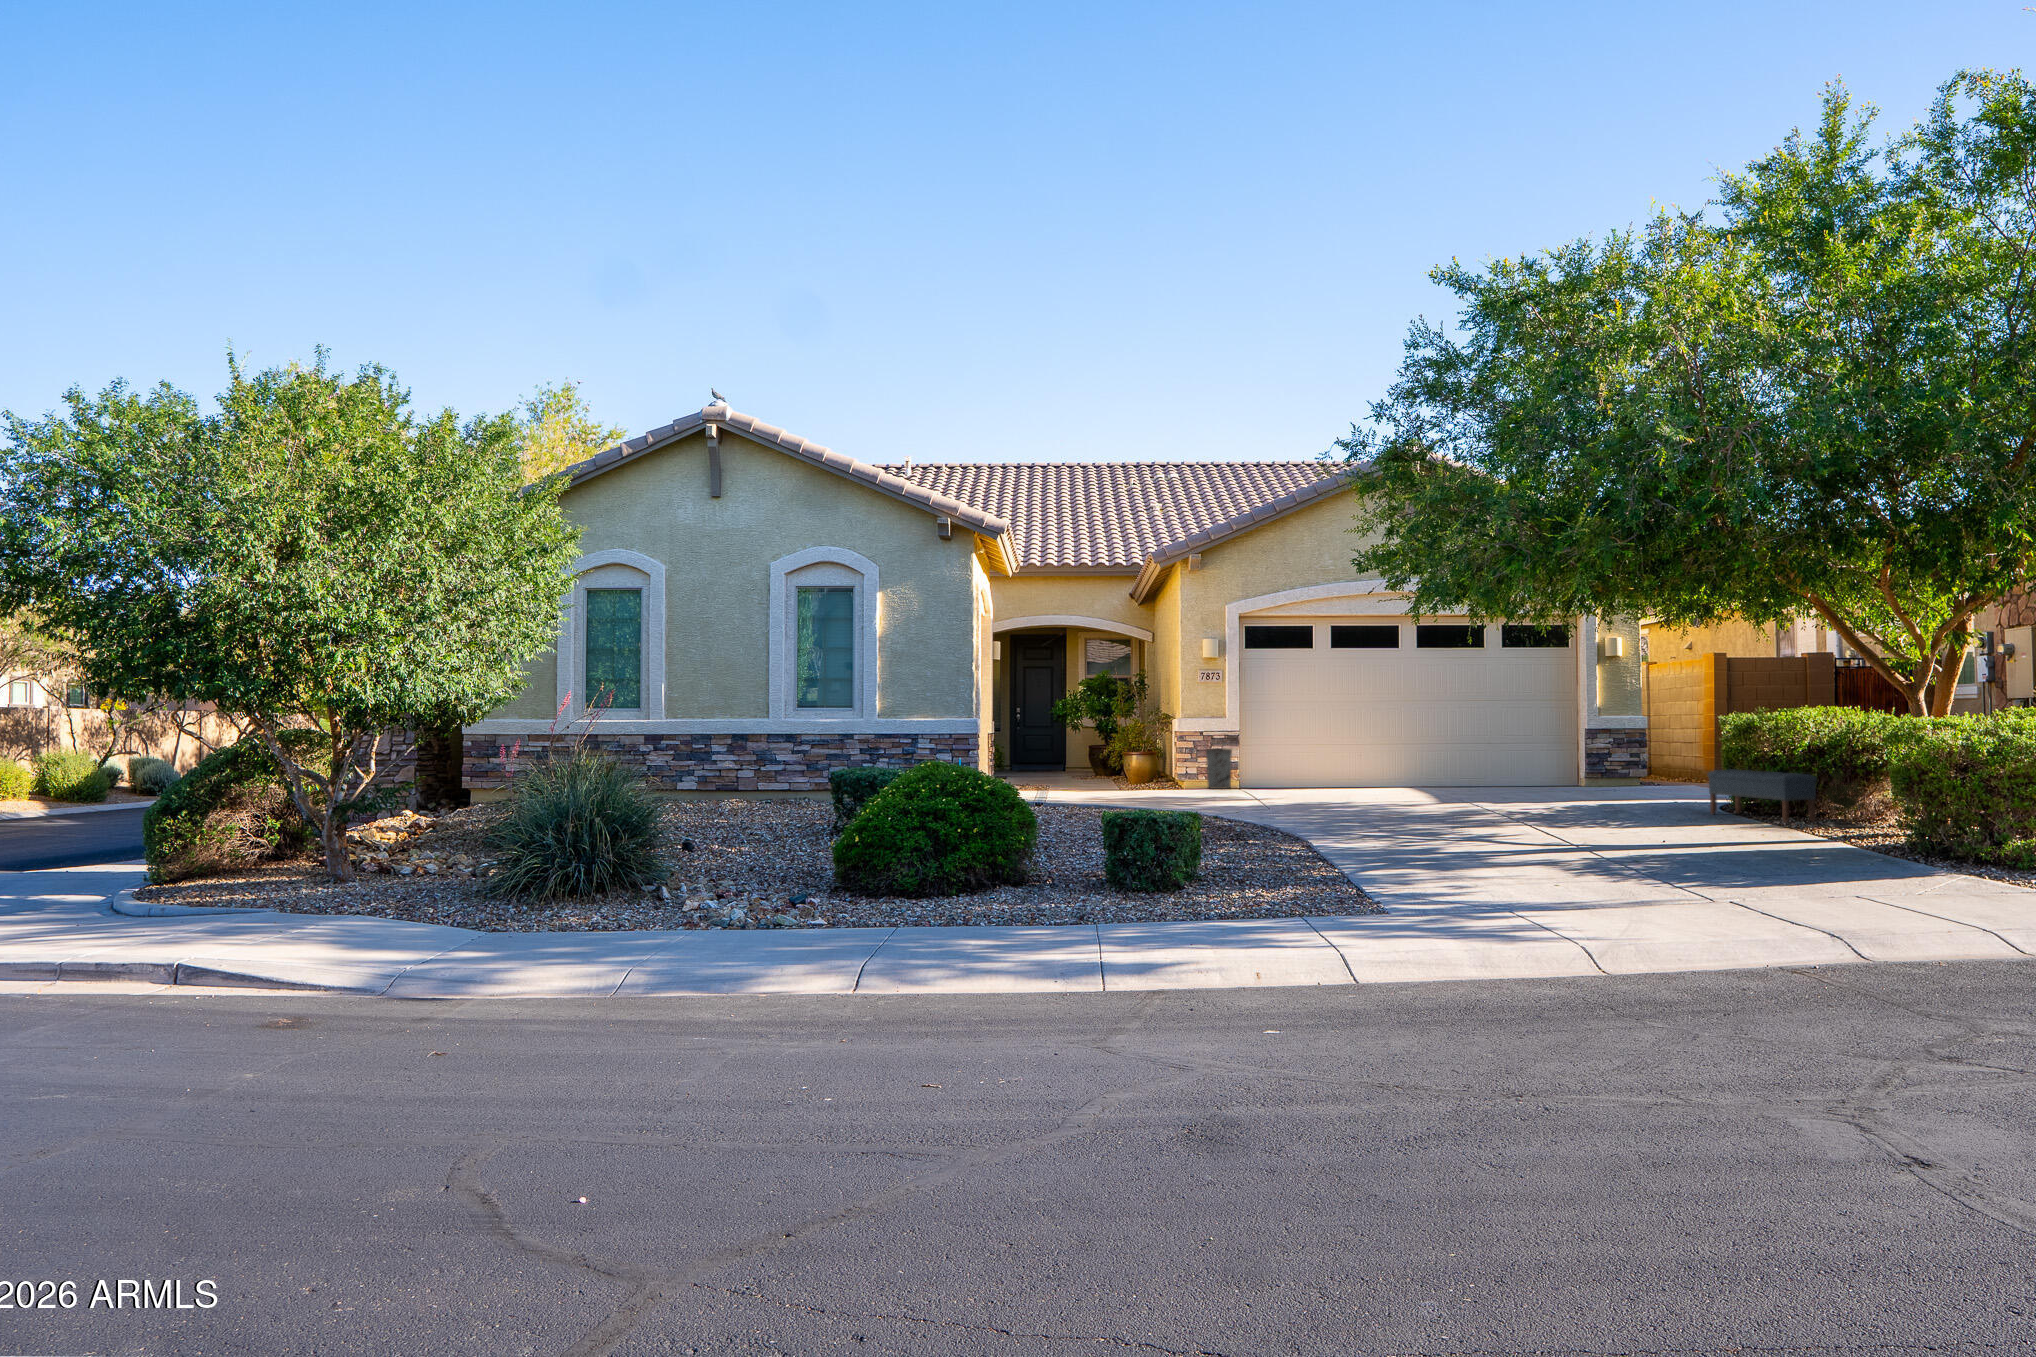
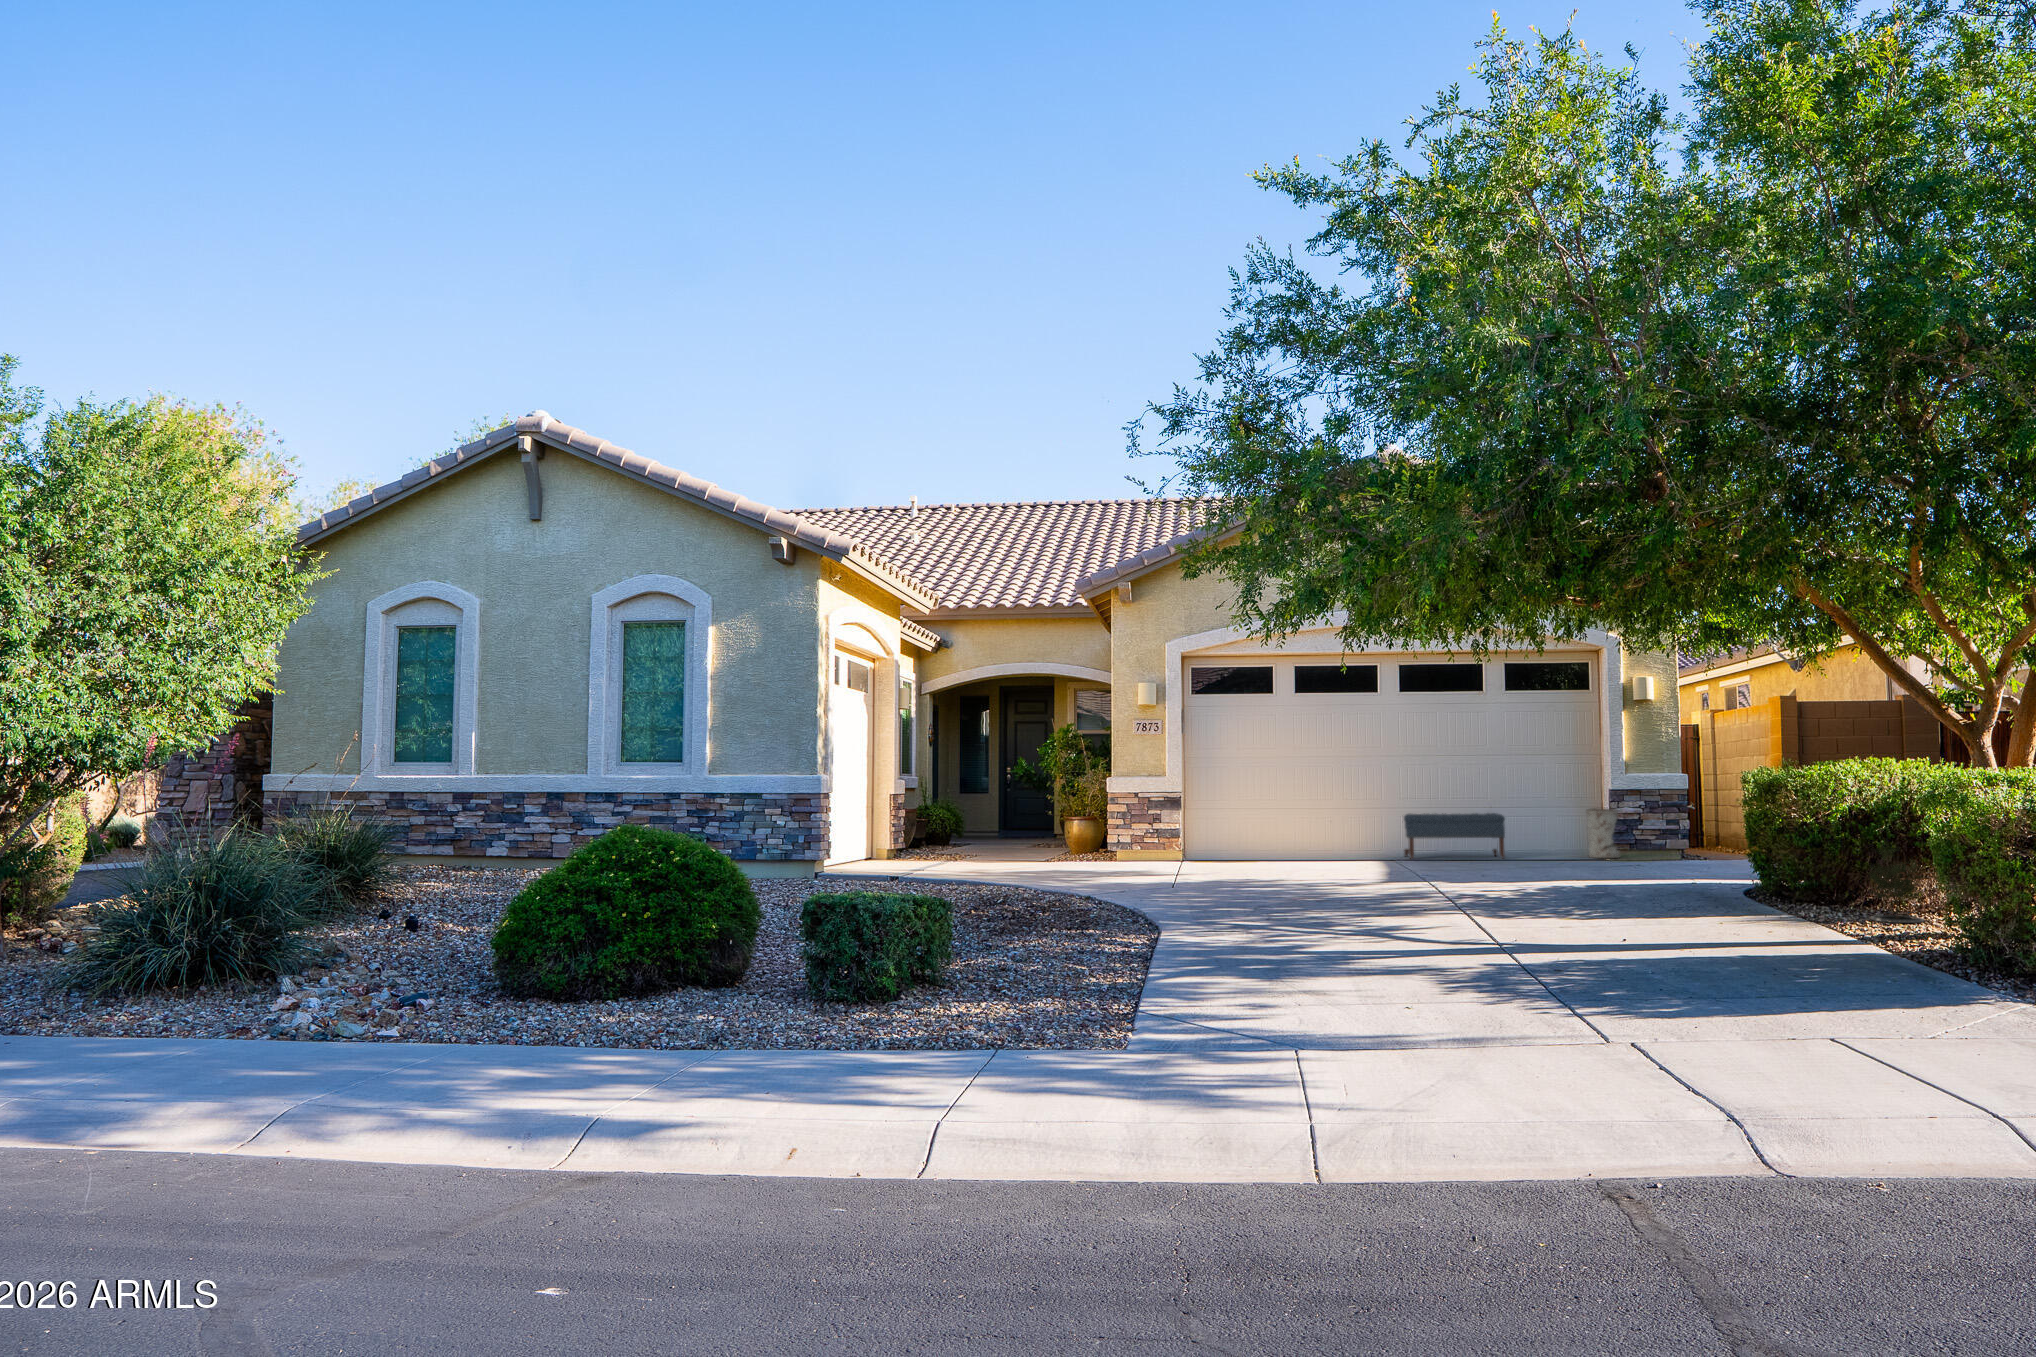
trash can: present [1206,748,1232,789] -> present [1586,808,1620,858]
bench: present [1707,769,1817,823] -> present [1404,813,1505,859]

